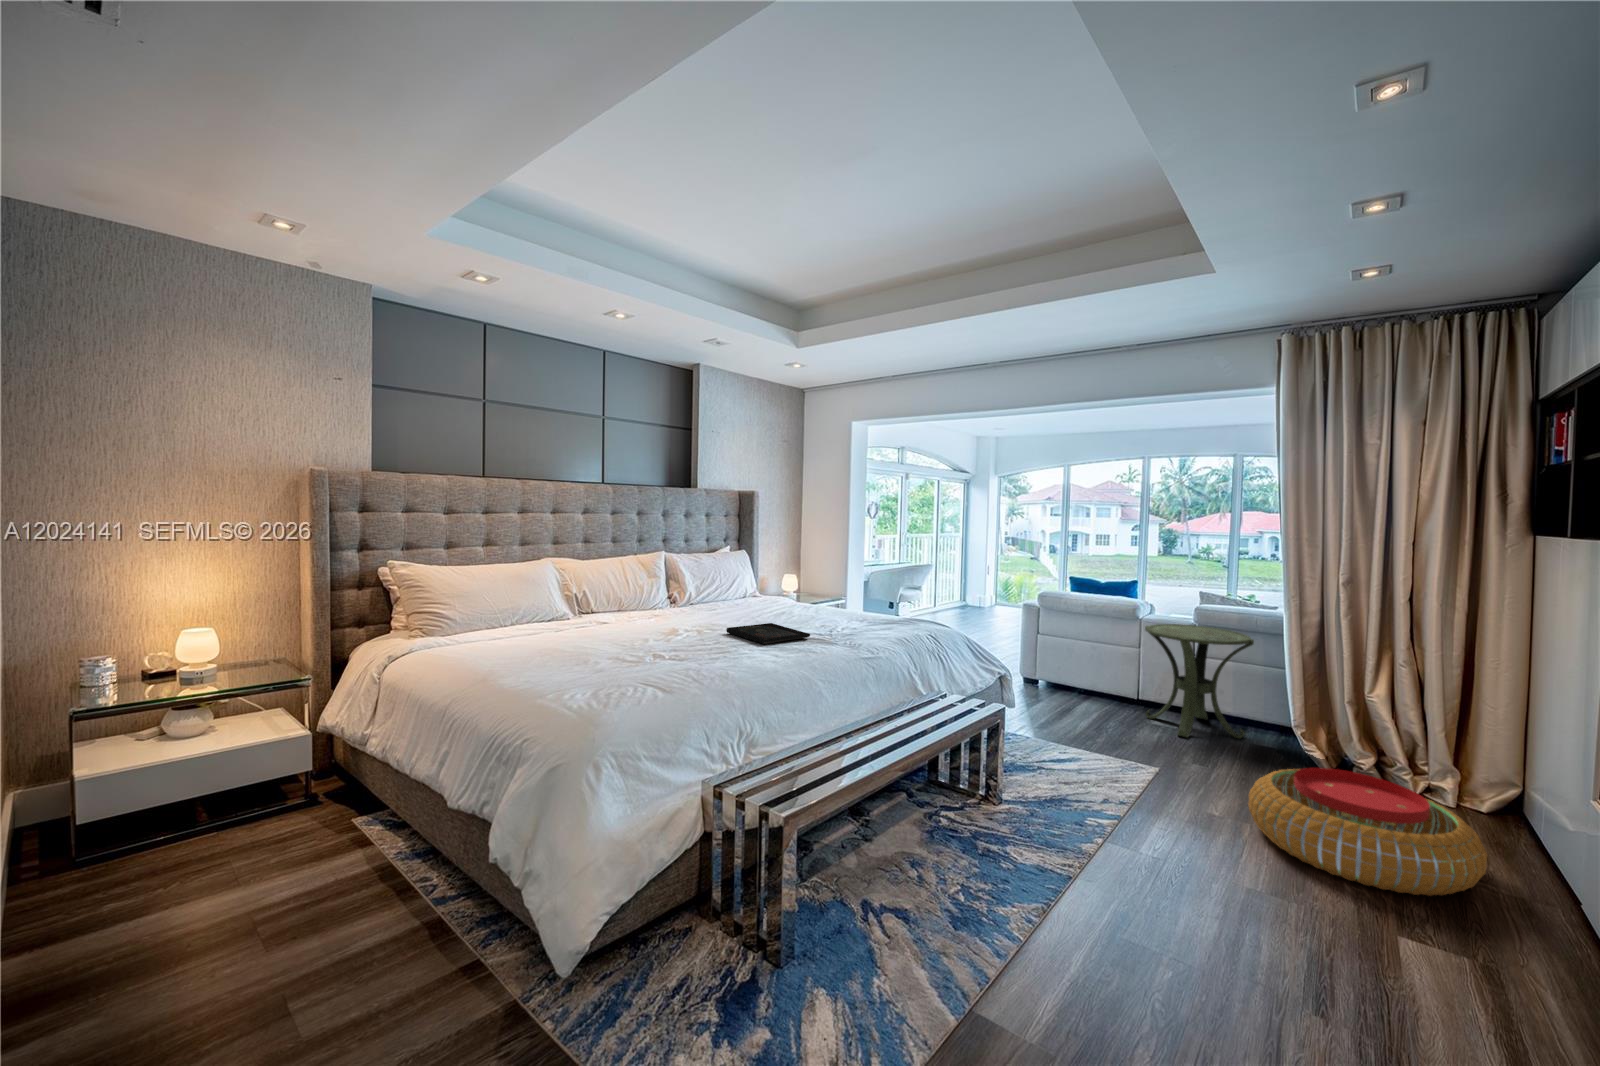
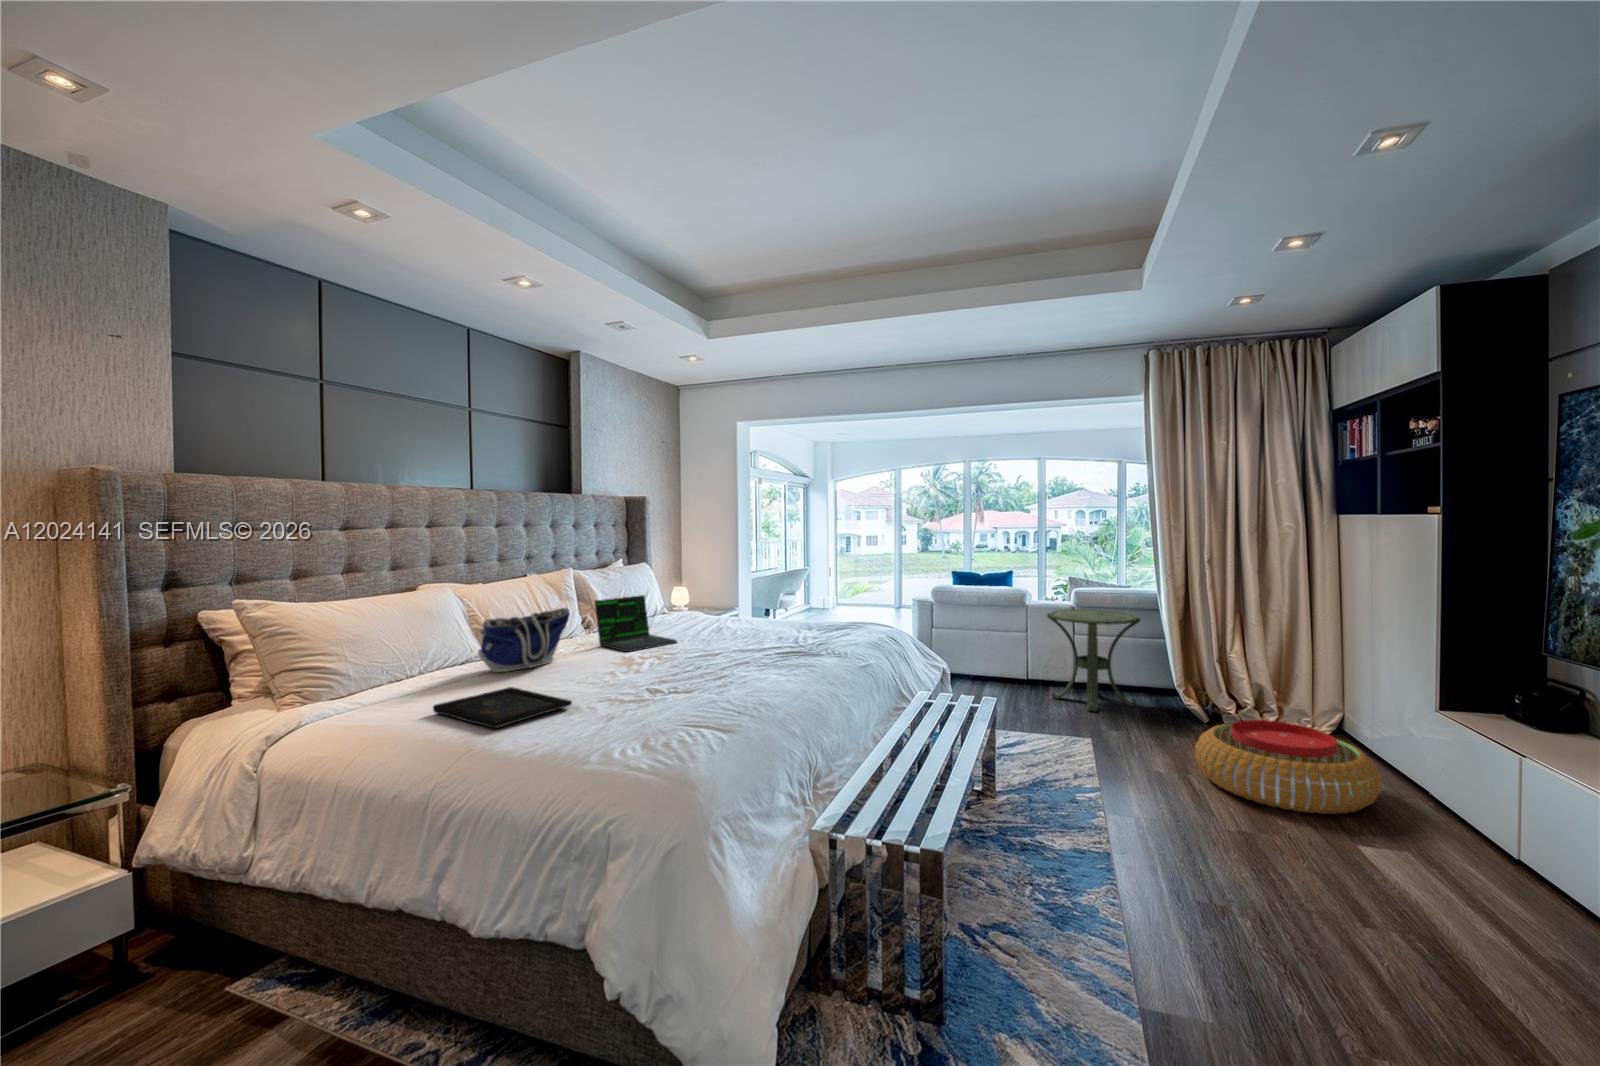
laptop: none [662,577,724,623] -> present [595,595,677,652]
tote bag: none [551,581,626,628] -> present [478,608,570,672]
tray: present [726,623,810,644] -> present [433,687,572,728]

